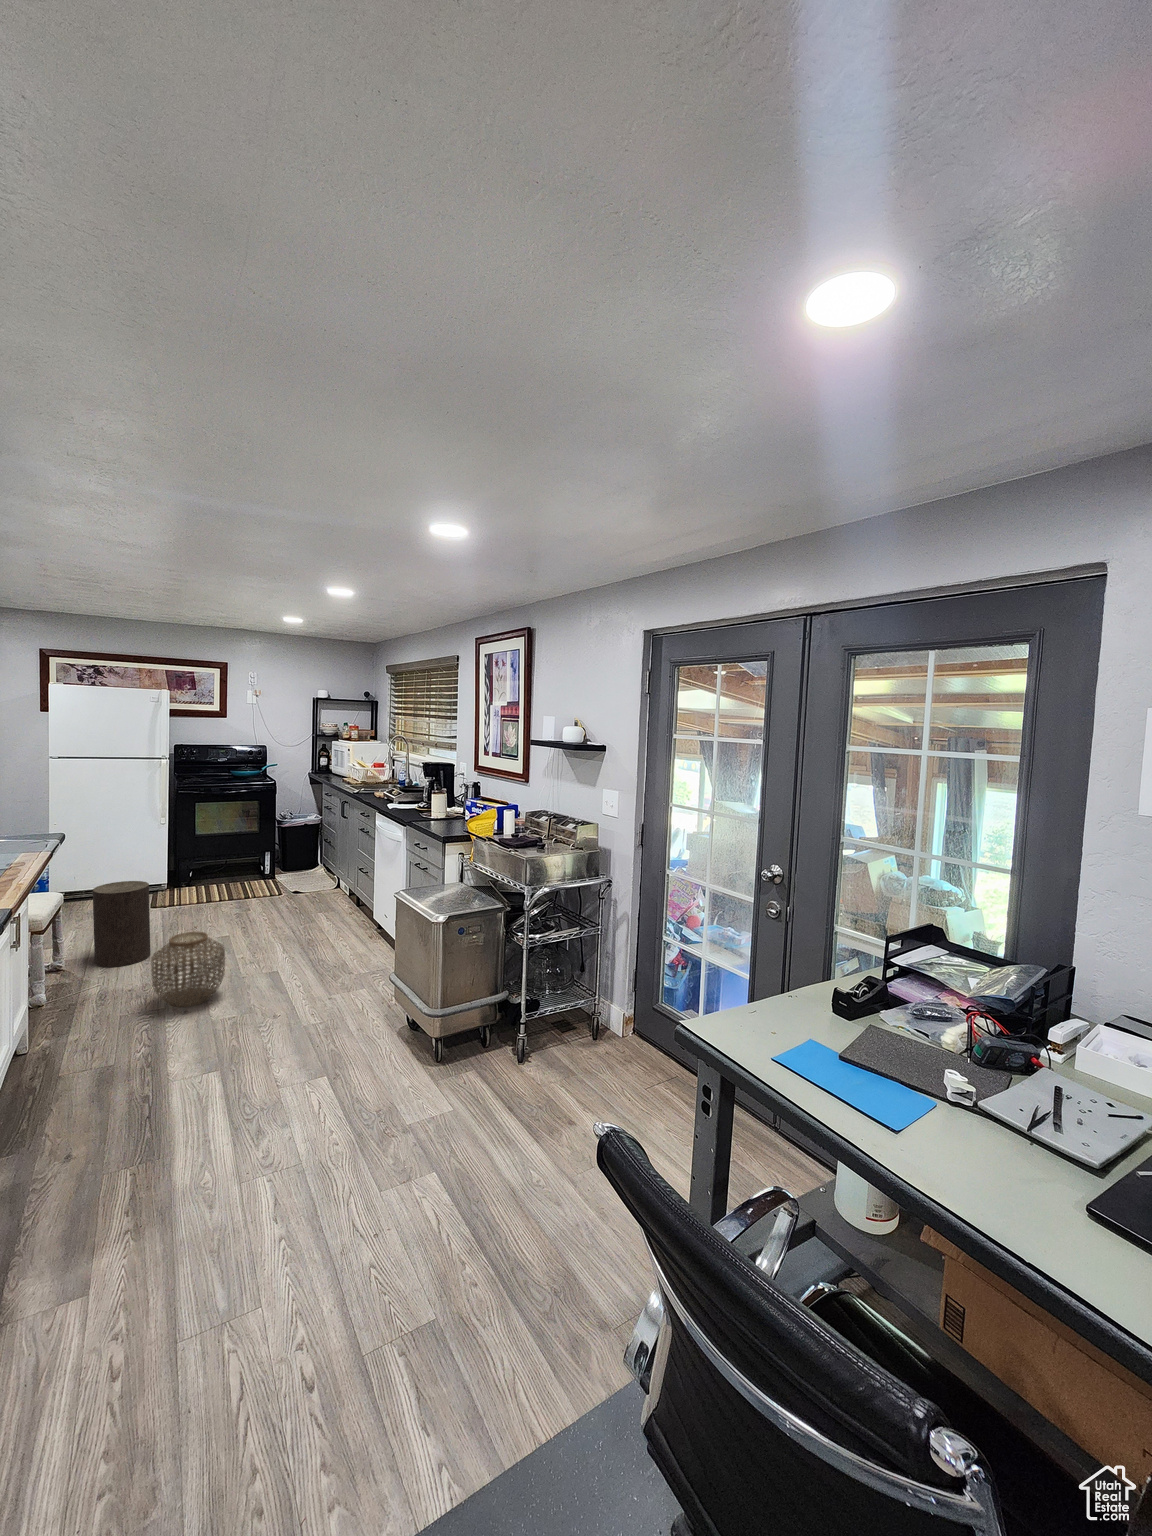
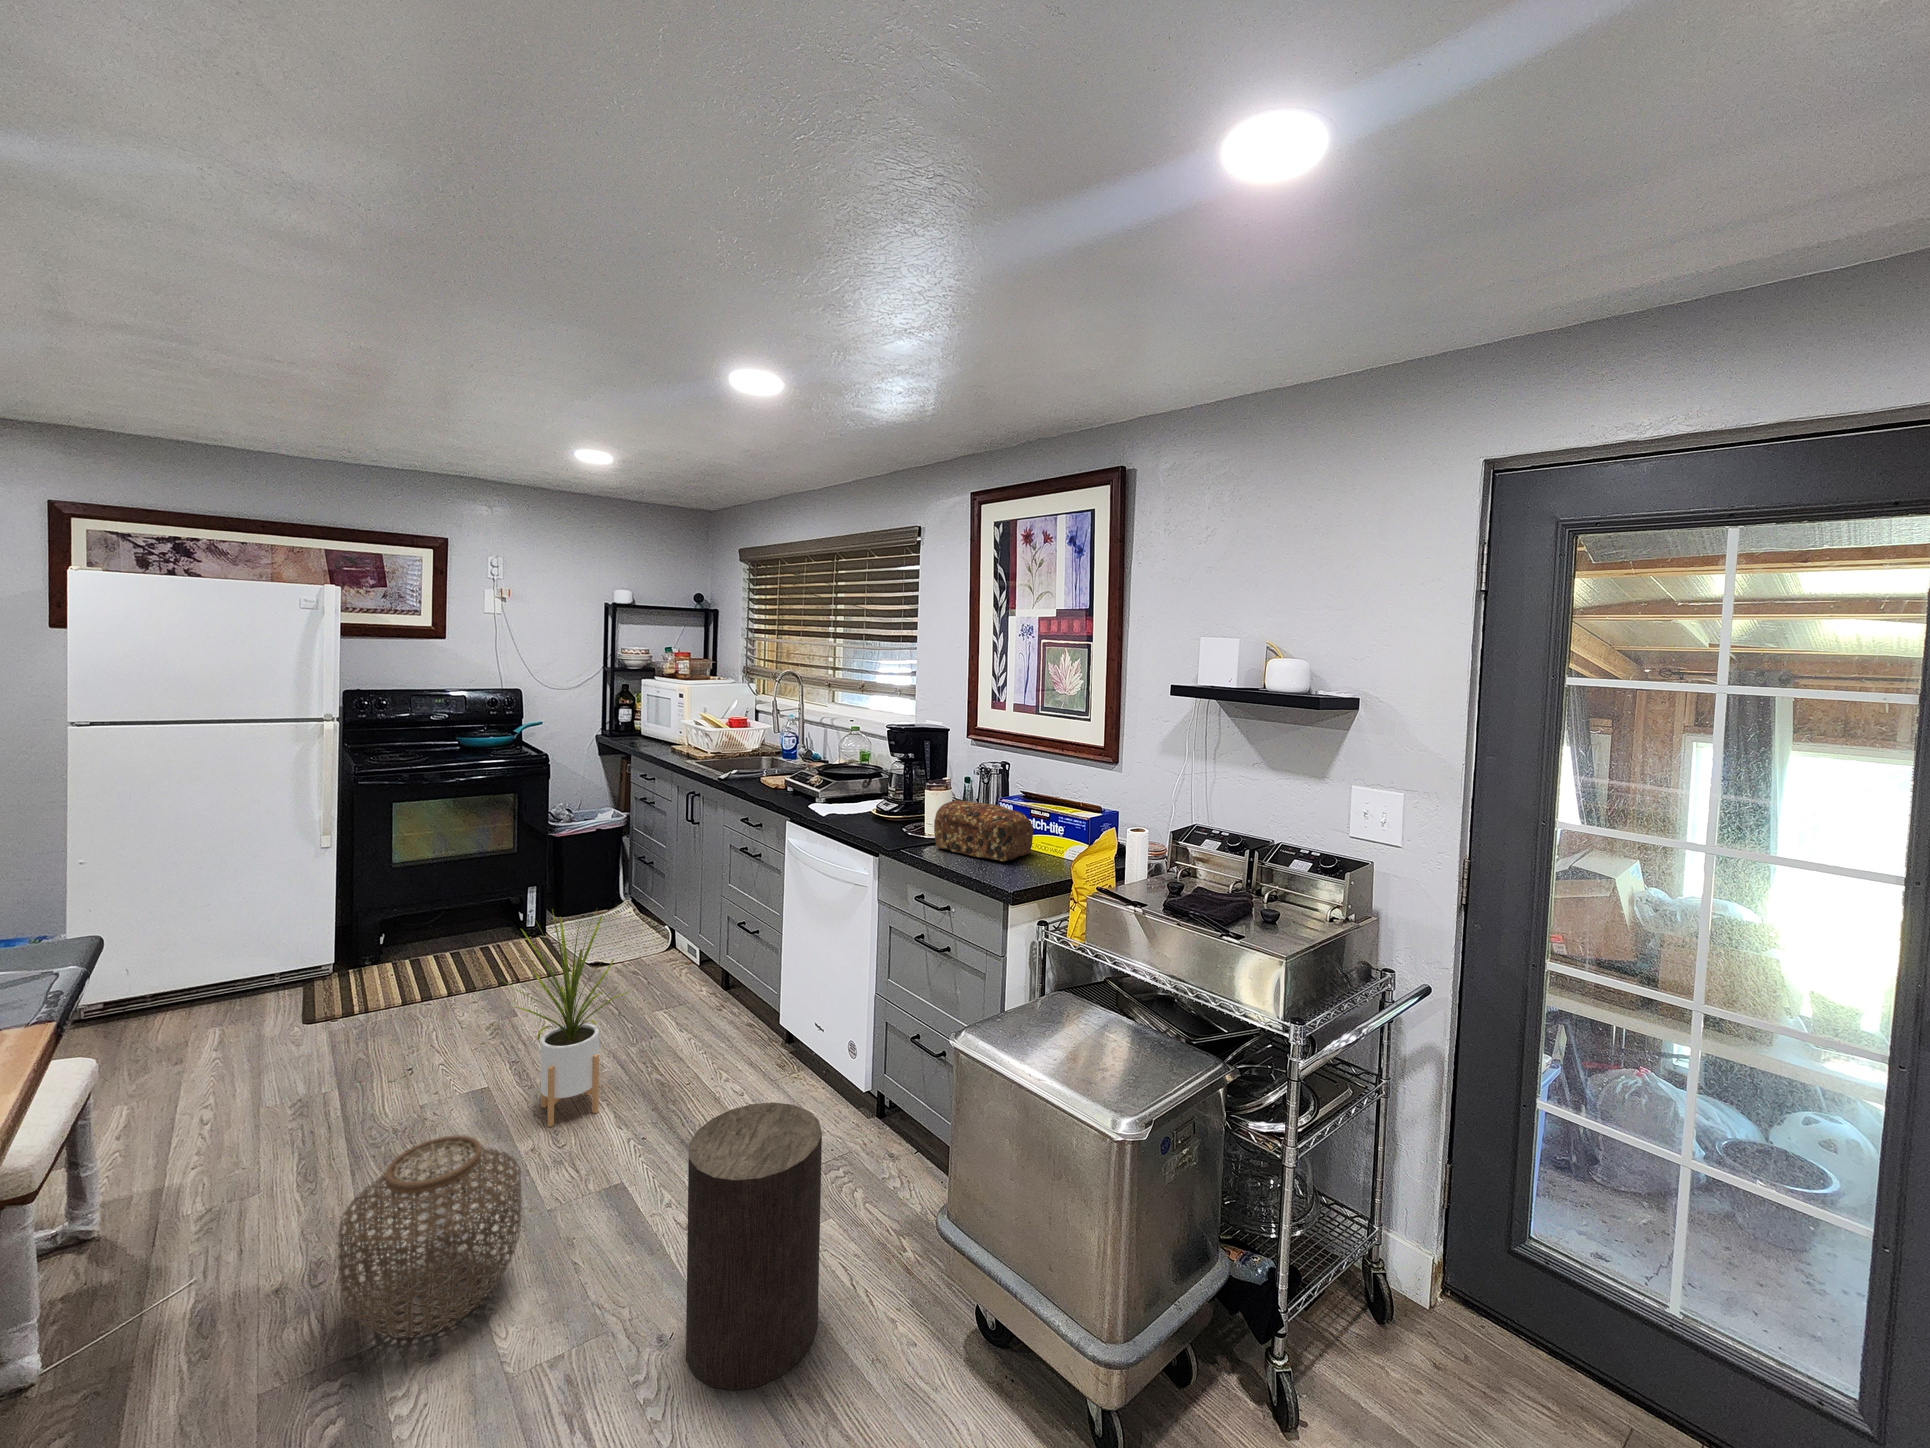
bread loaf: none [428,800,475,829] -> present [934,800,1033,861]
house plant: none [228,849,292,952] -> present [504,911,629,1127]
stool: present [93,881,150,967] -> present [686,1102,822,1390]

